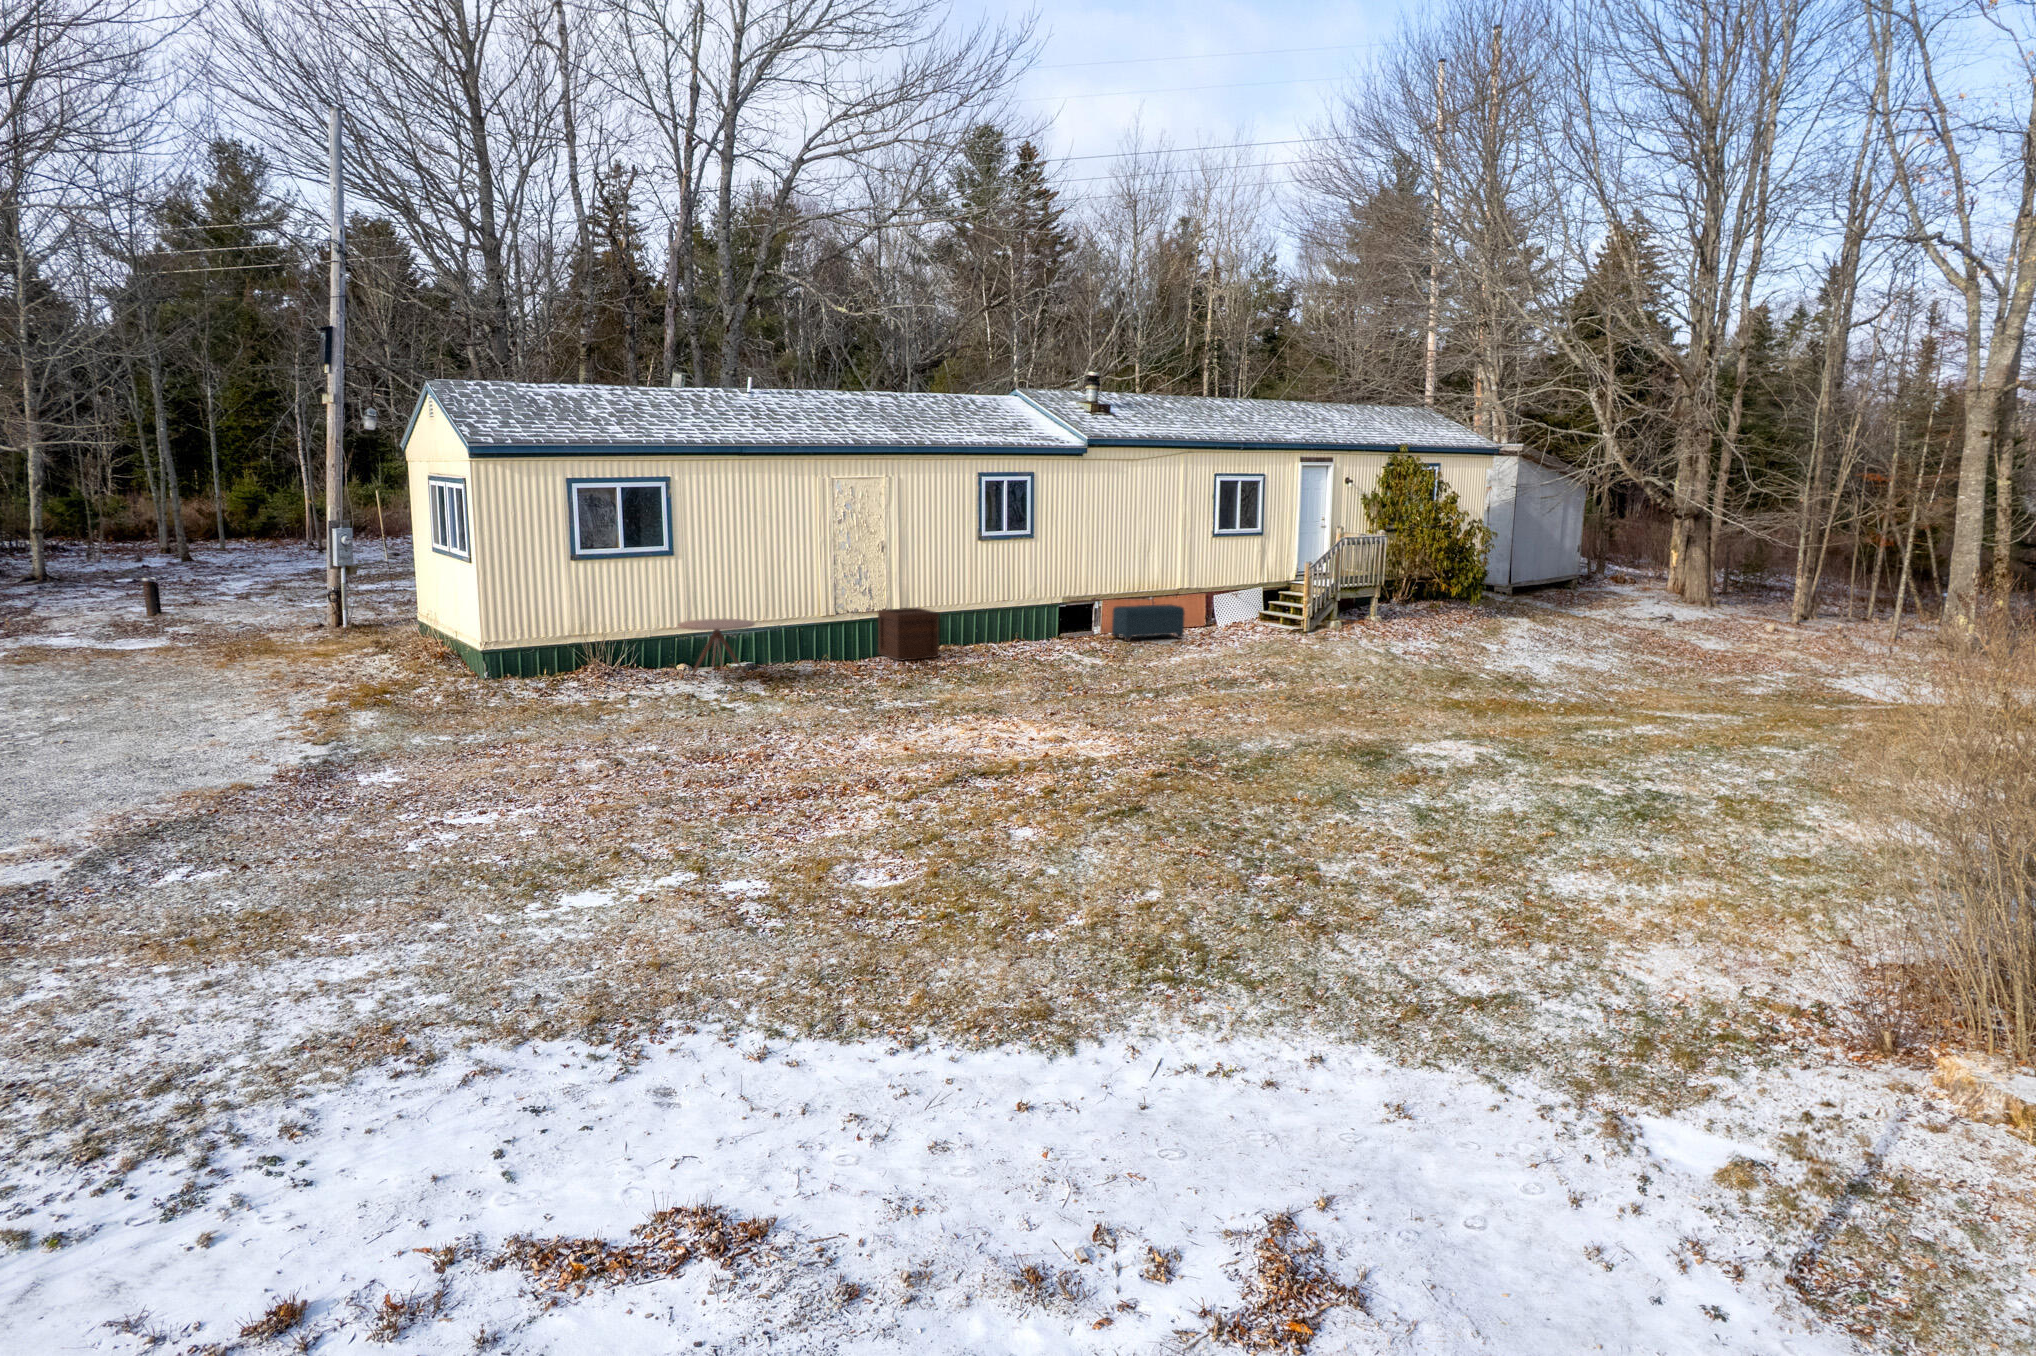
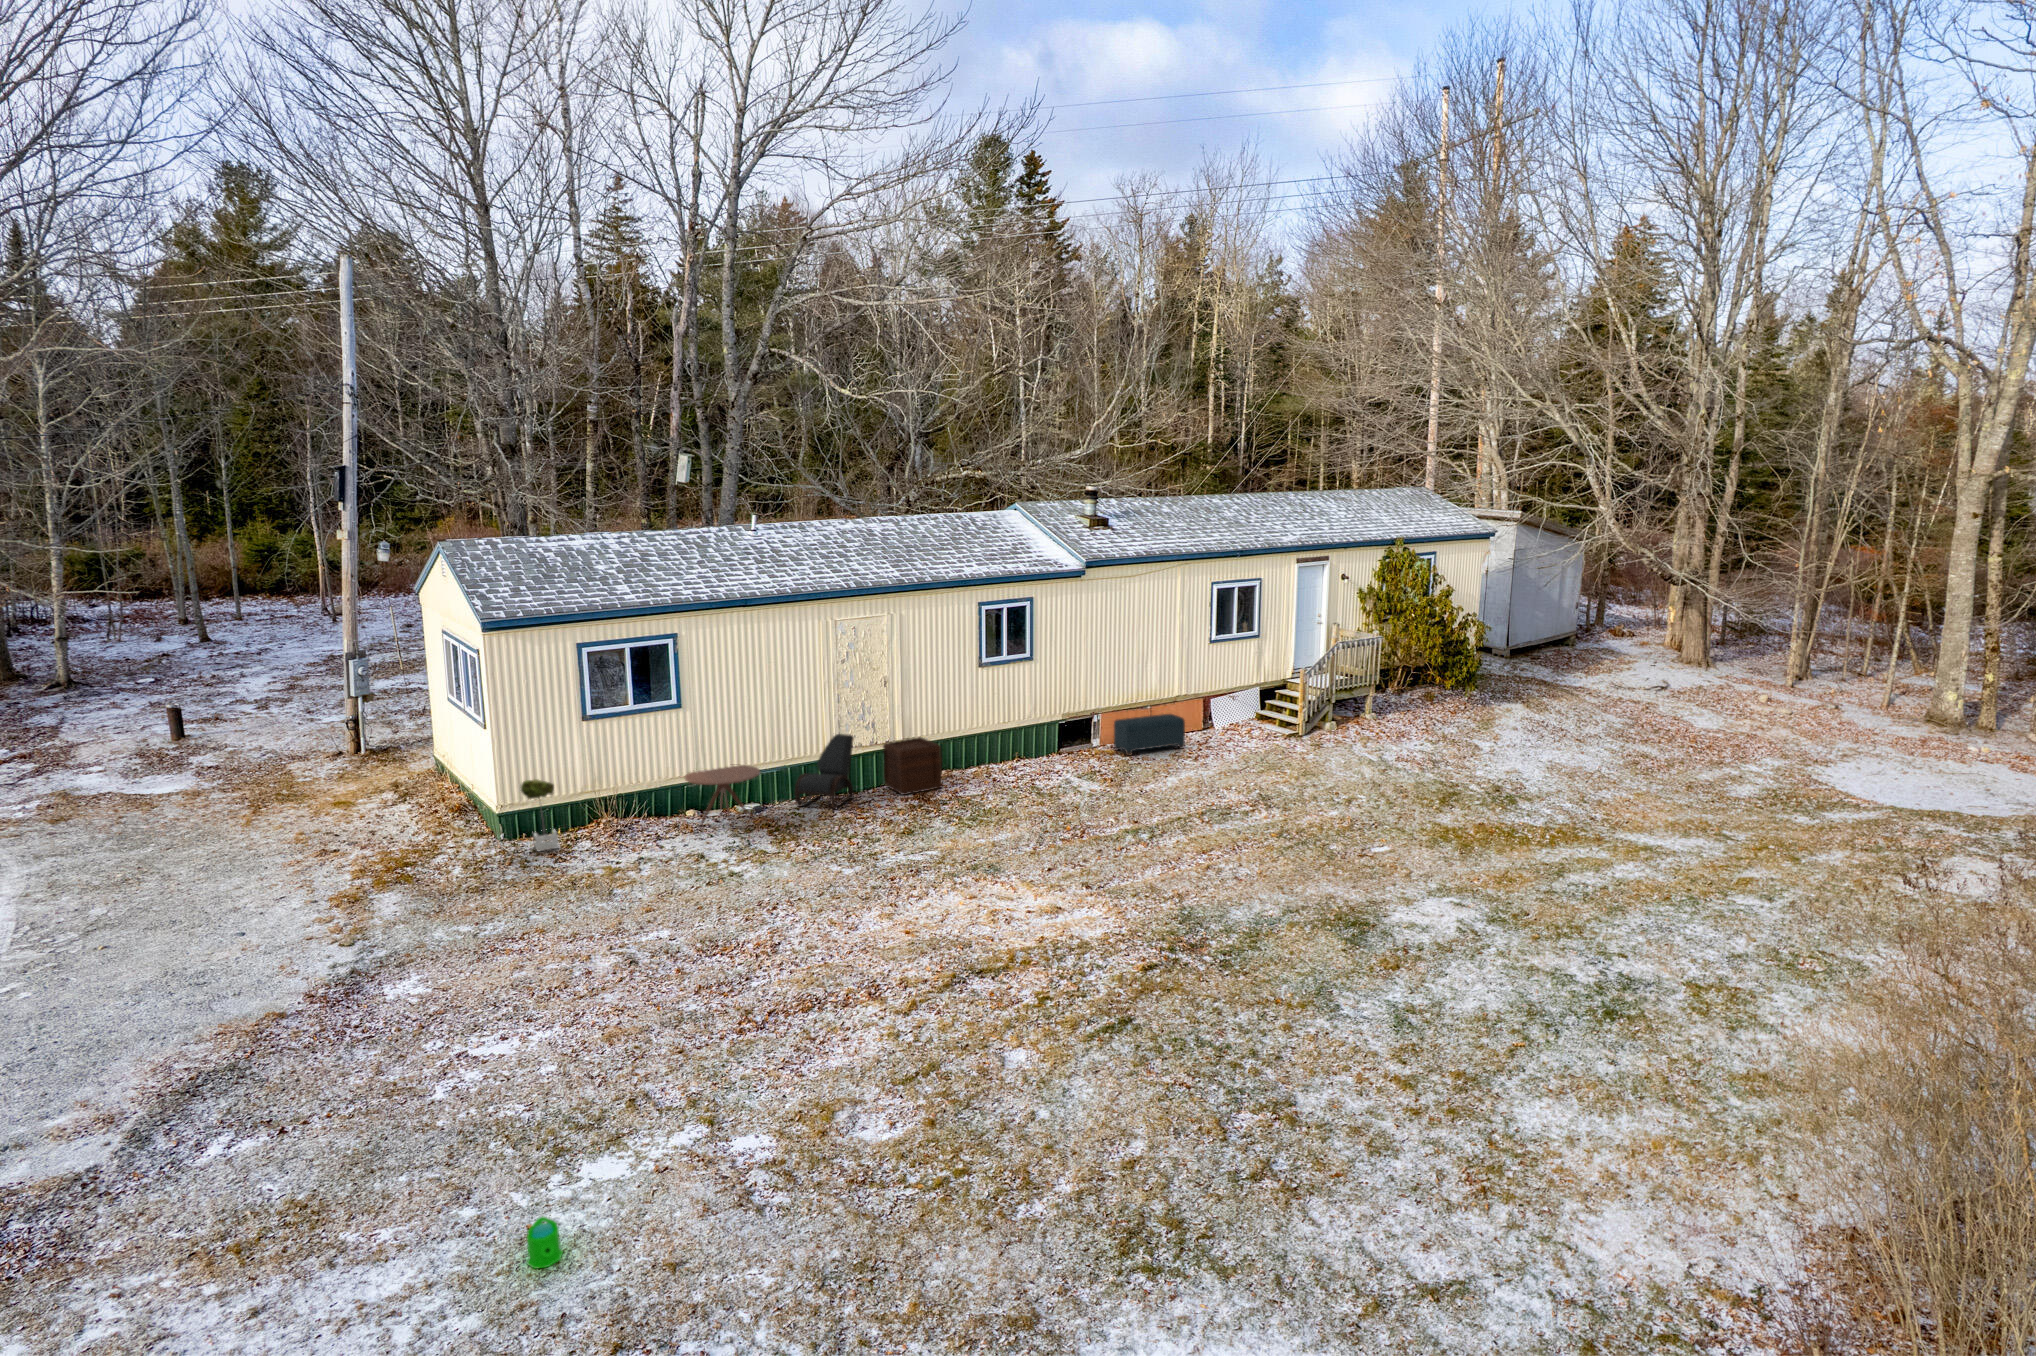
lounge chair: none [789,595,851,668] -> present [795,734,854,810]
potted tree: none [508,613,546,688] -> present [521,779,559,851]
watering can: none [500,912,541,965] -> present [527,1217,563,1269]

